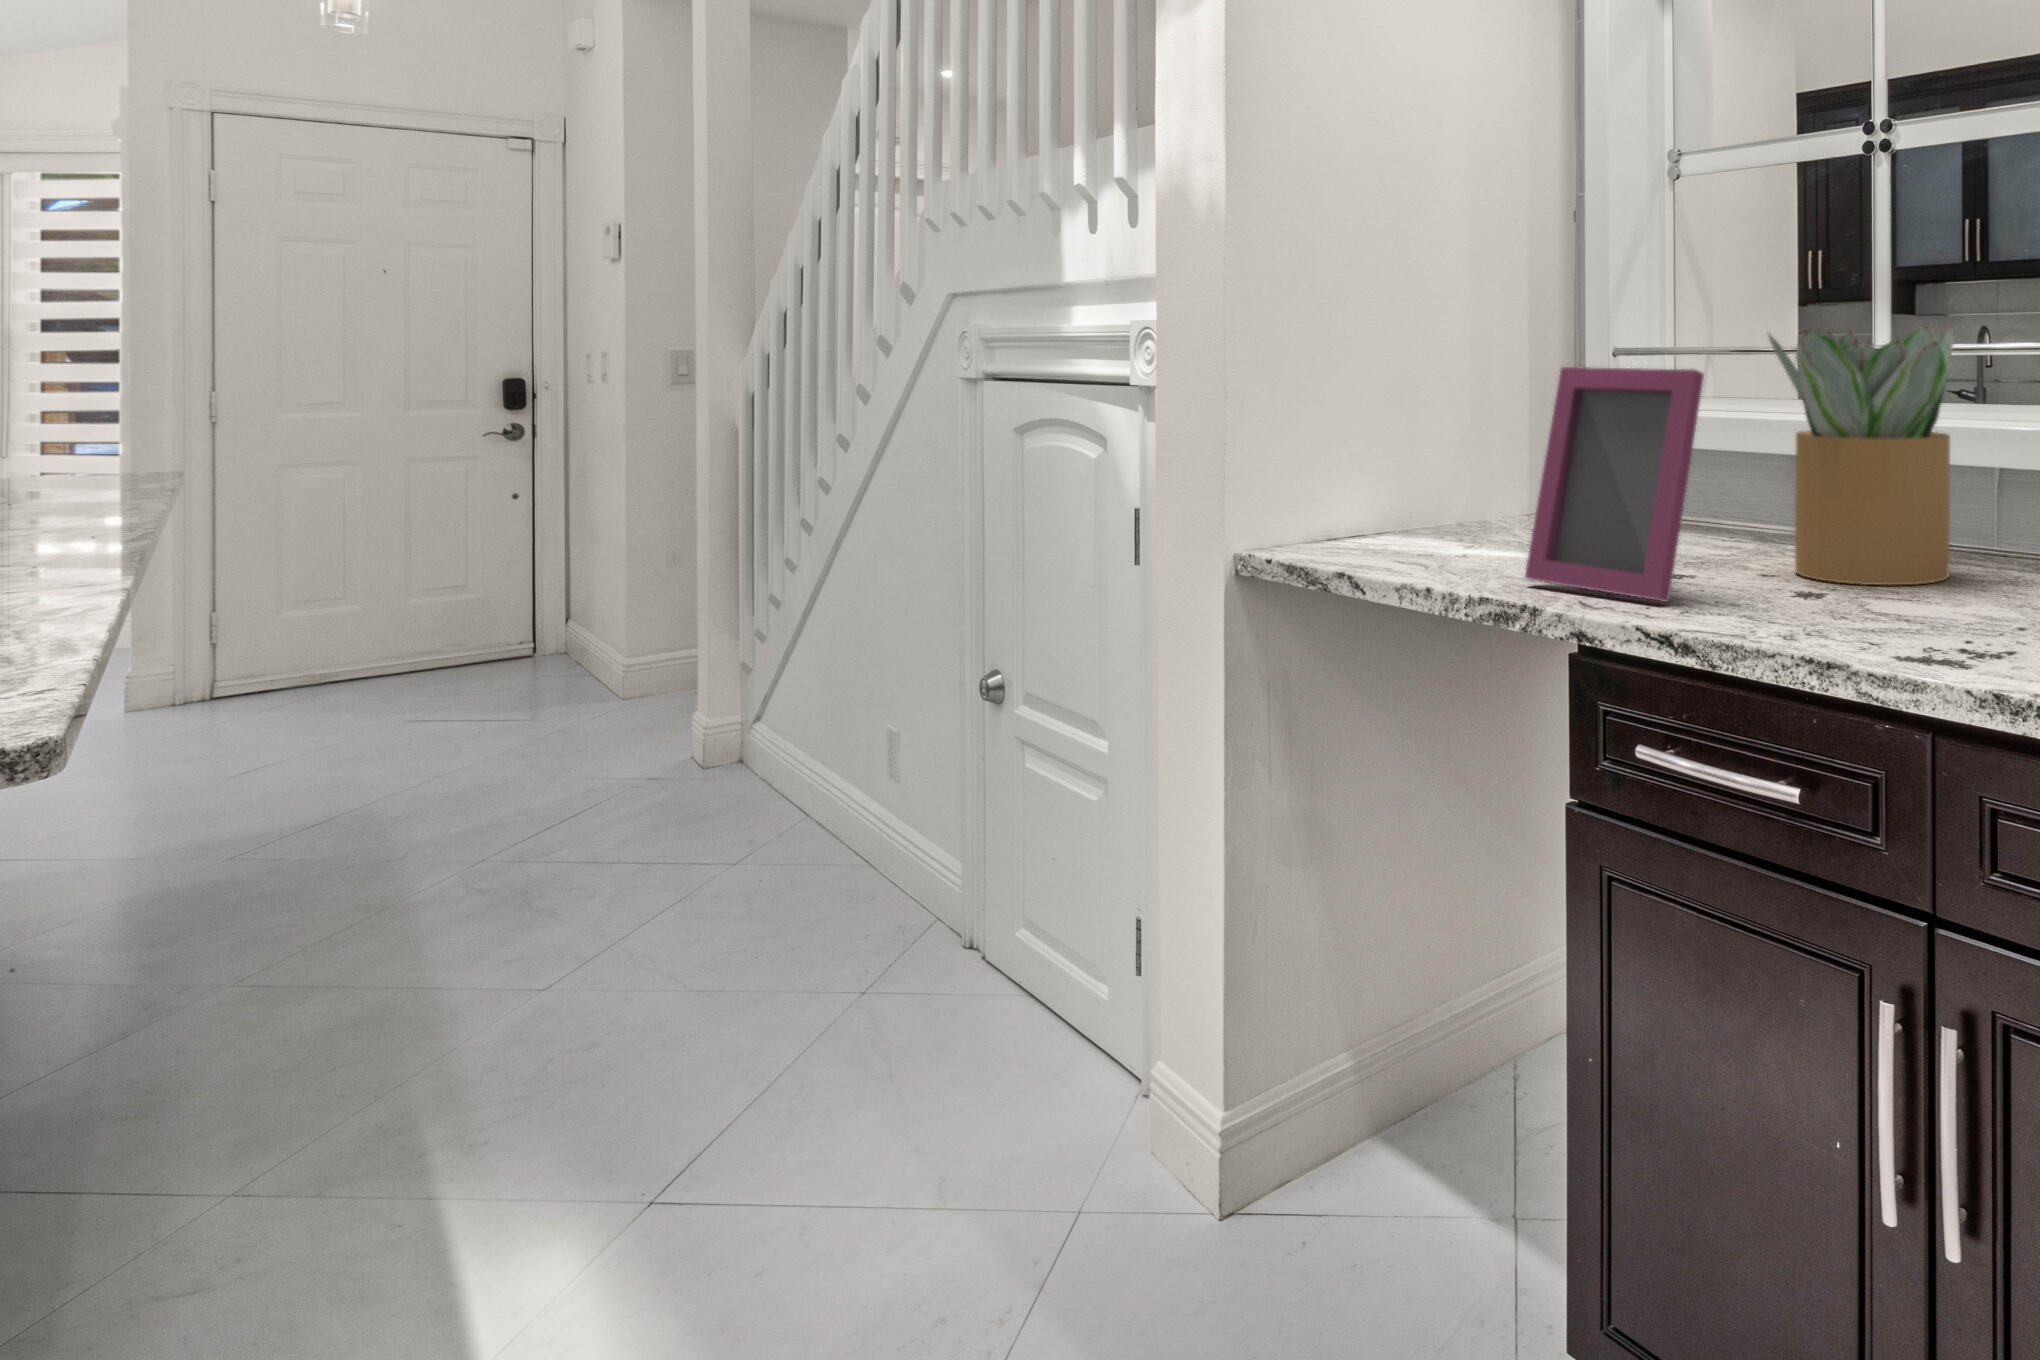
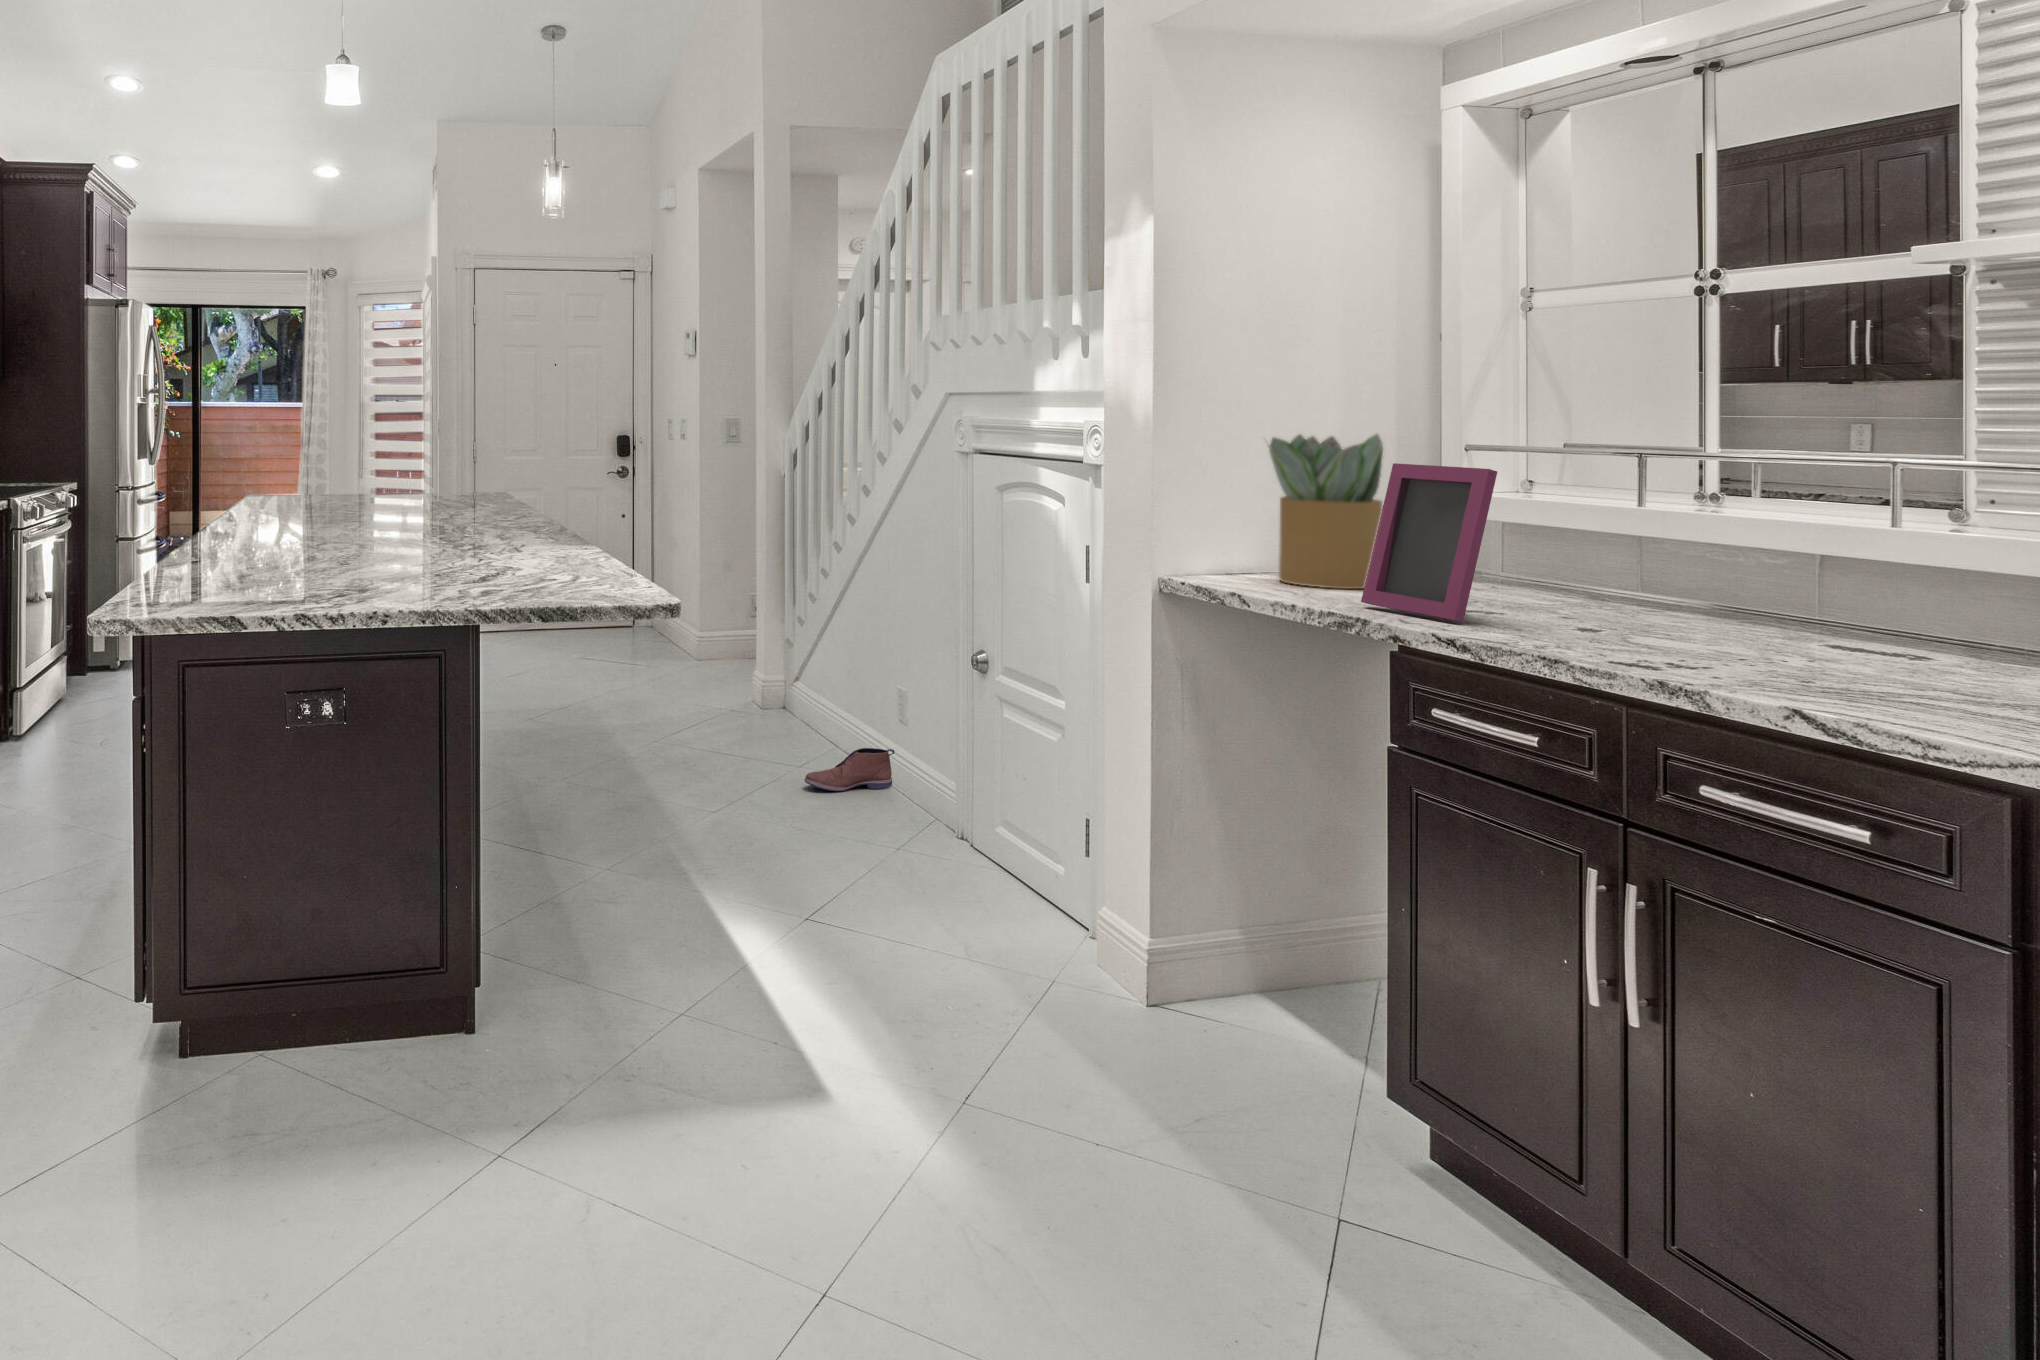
potted plant: present [1769,326,1954,585] -> present [1268,434,1383,589]
shoe: none [707,825,863,911] -> present [804,748,894,791]

